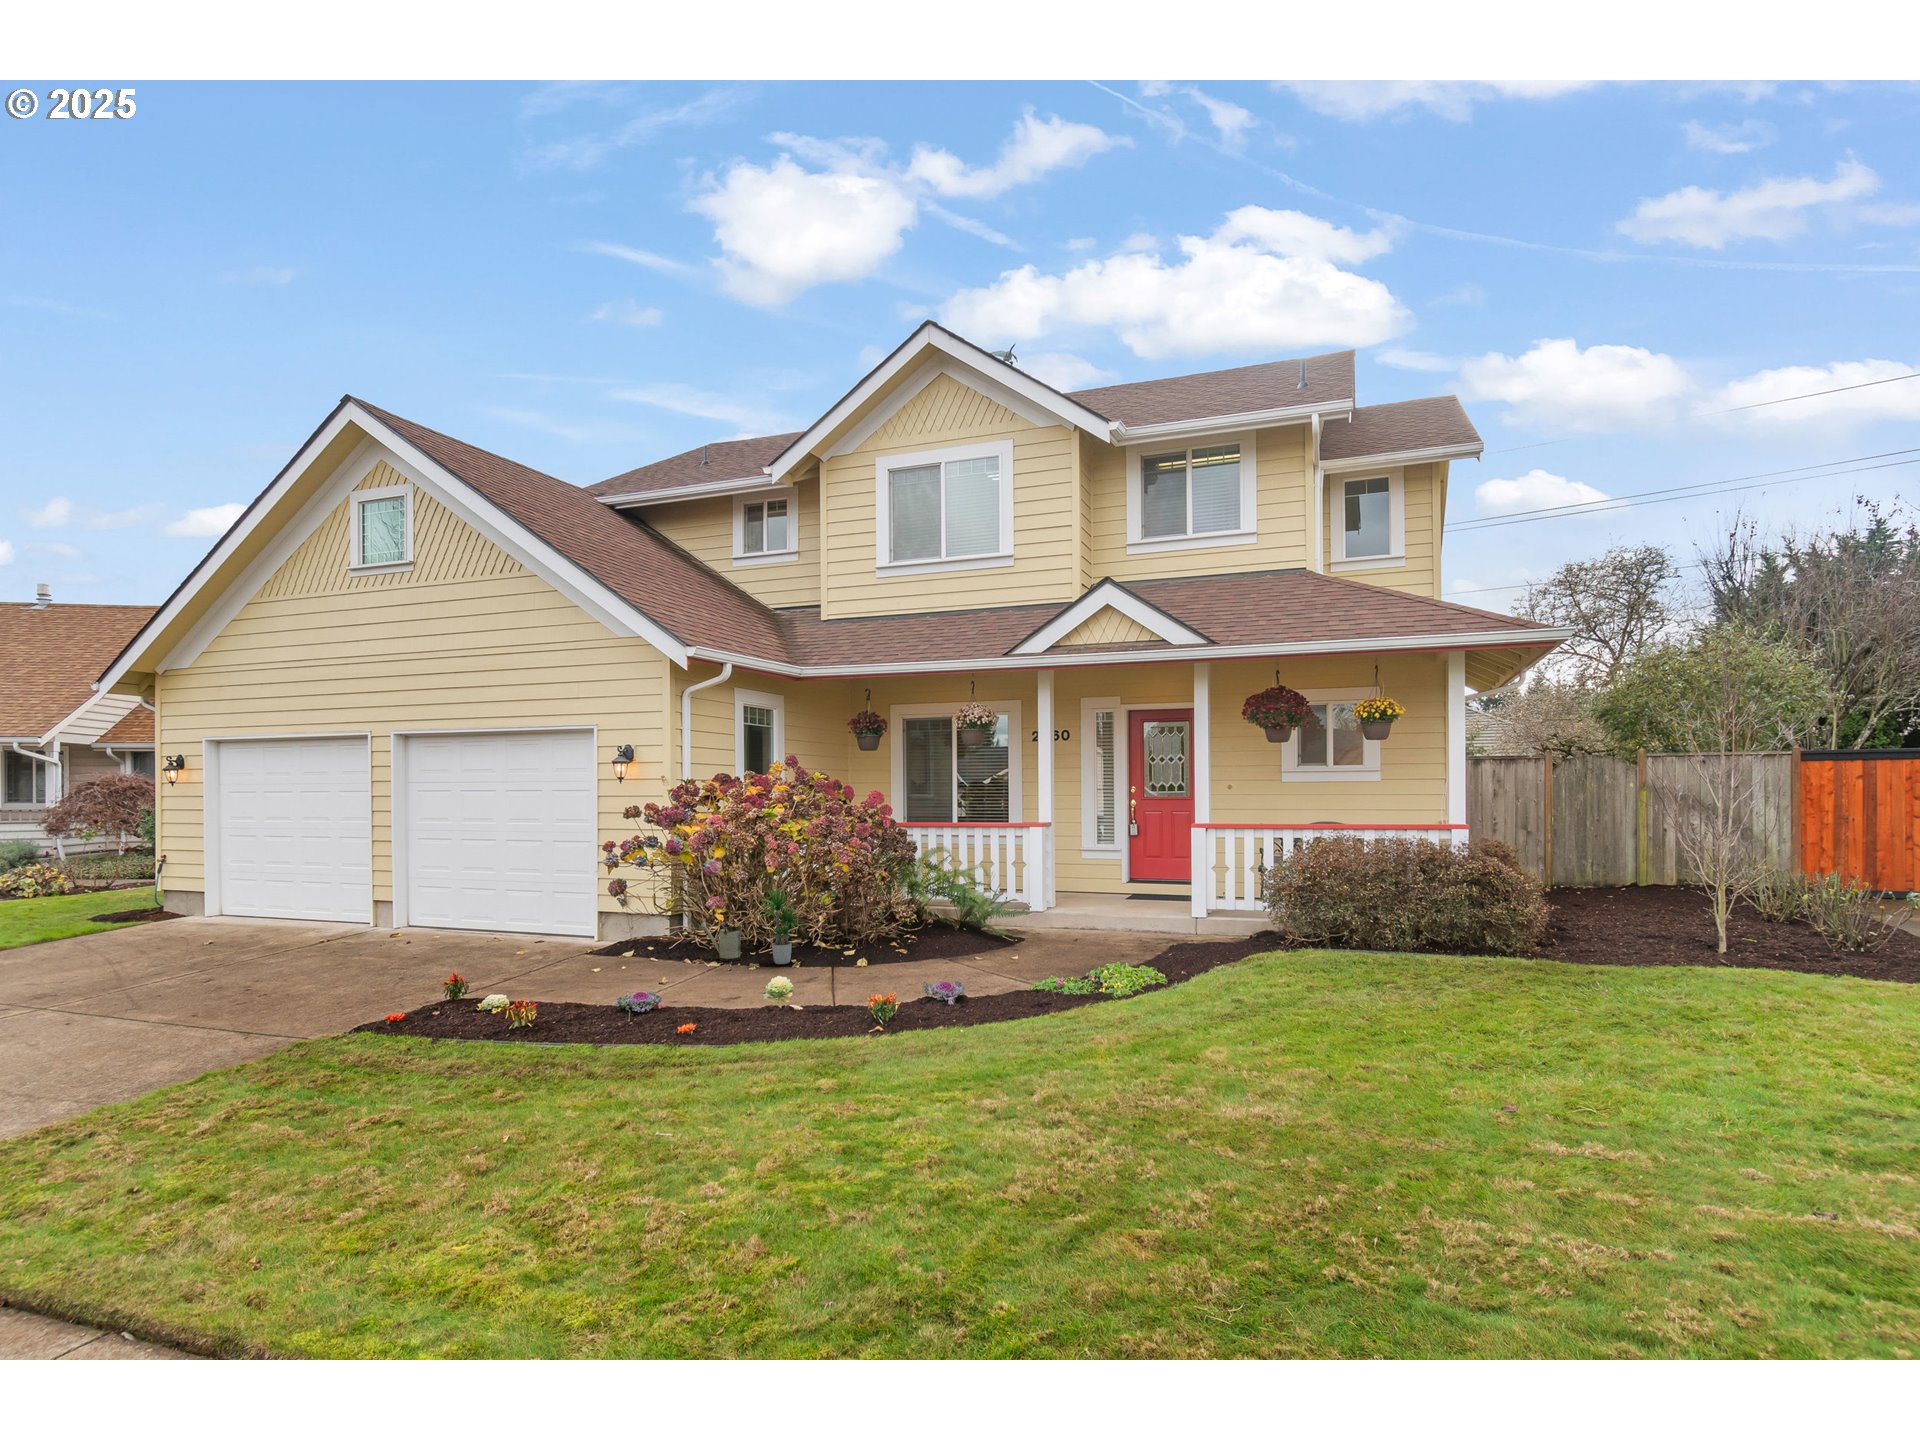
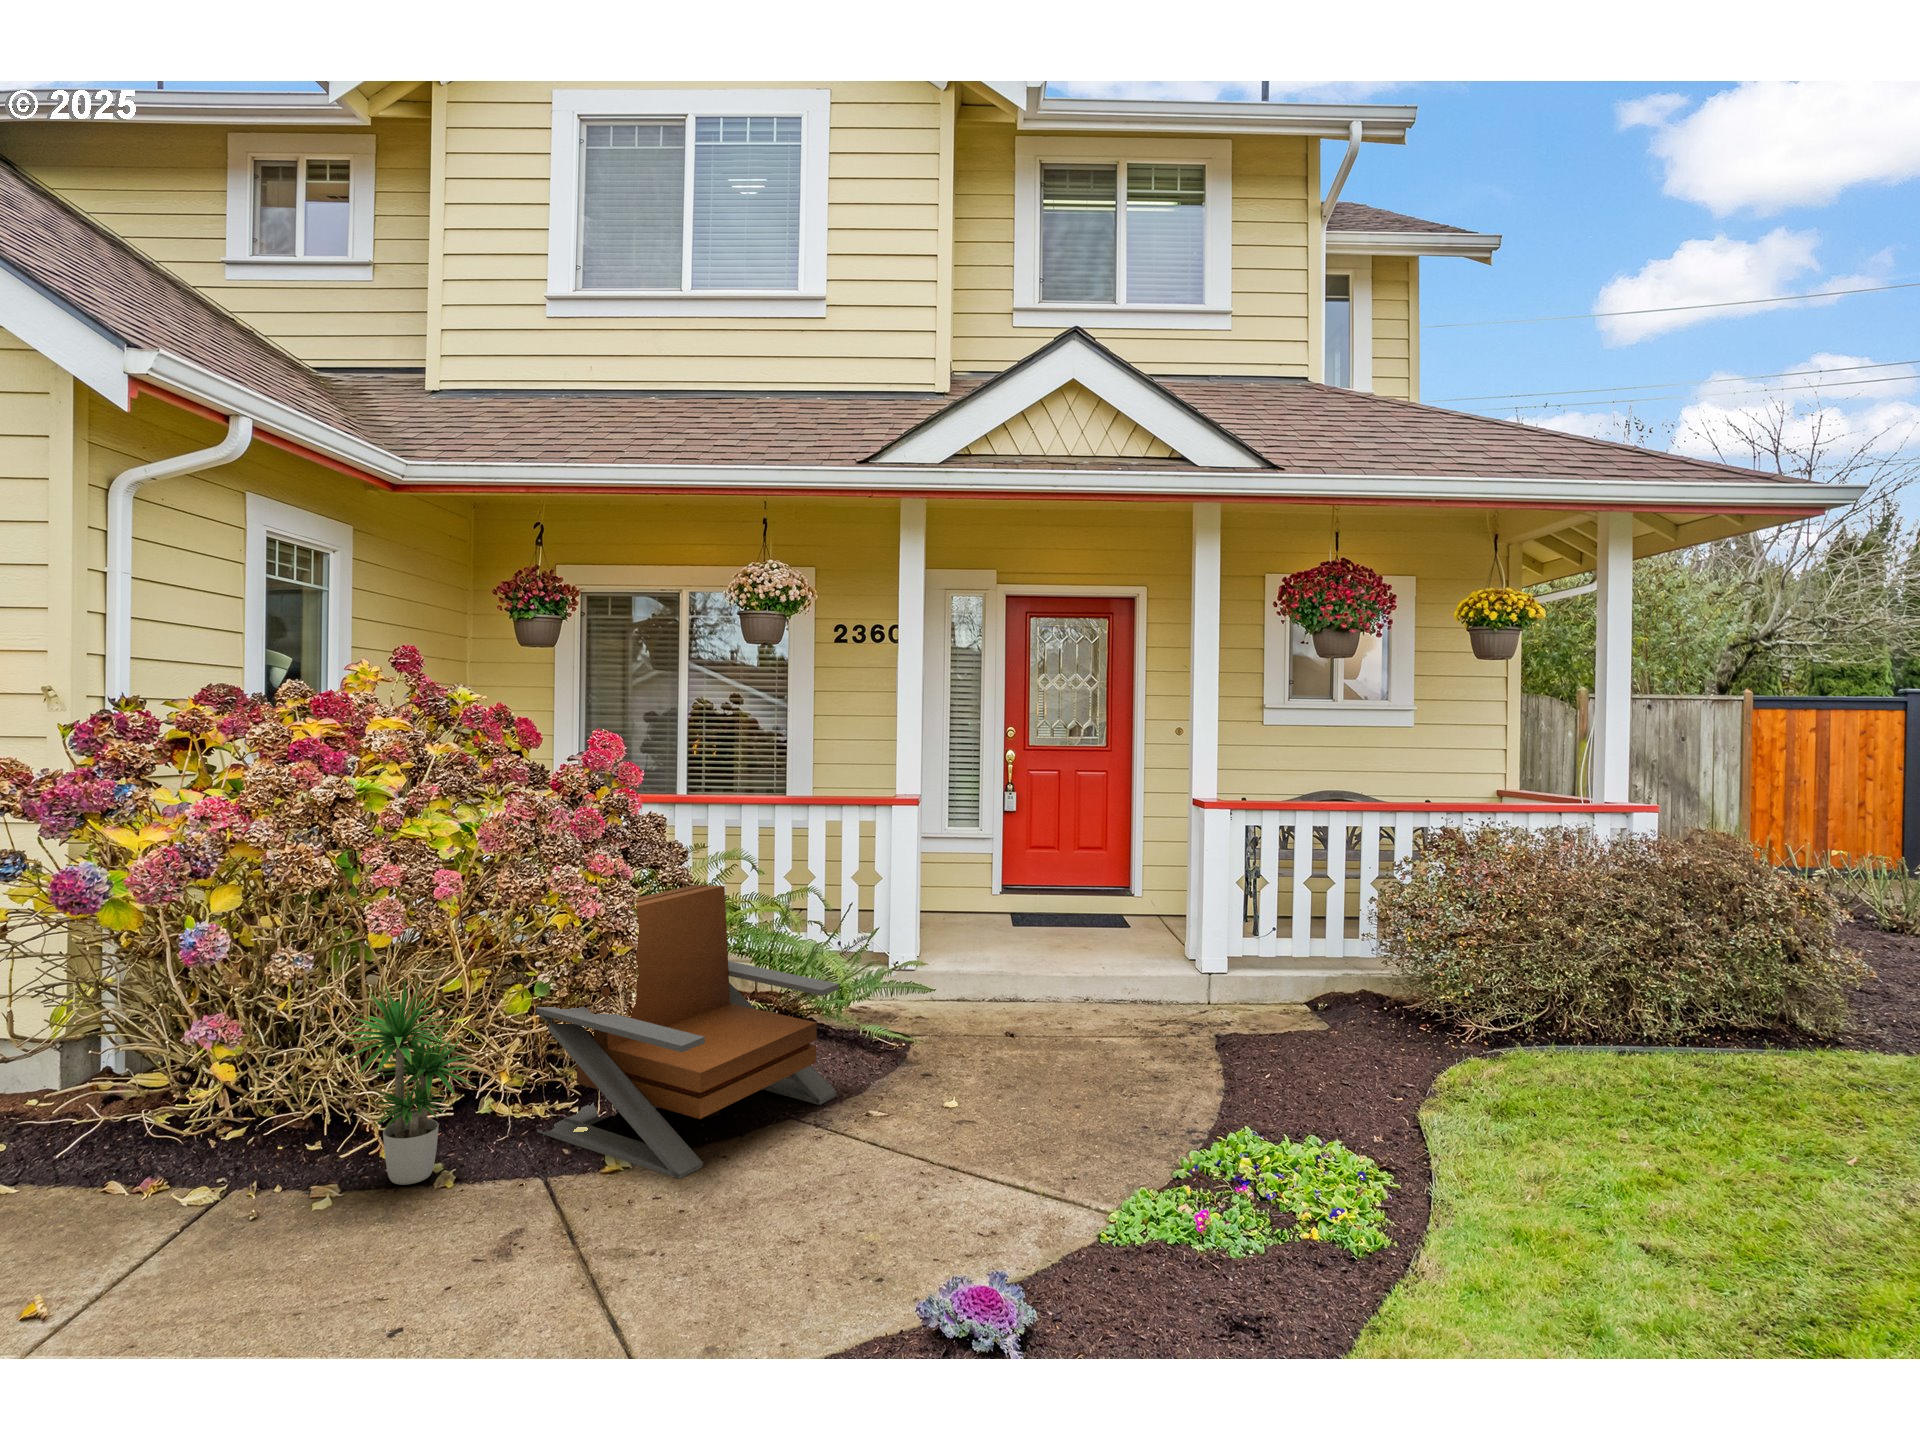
lounge chair: none [830,857,962,970] -> present [536,885,839,1179]
watering can: present [698,918,744,961] -> none [153,1061,294,1183]

